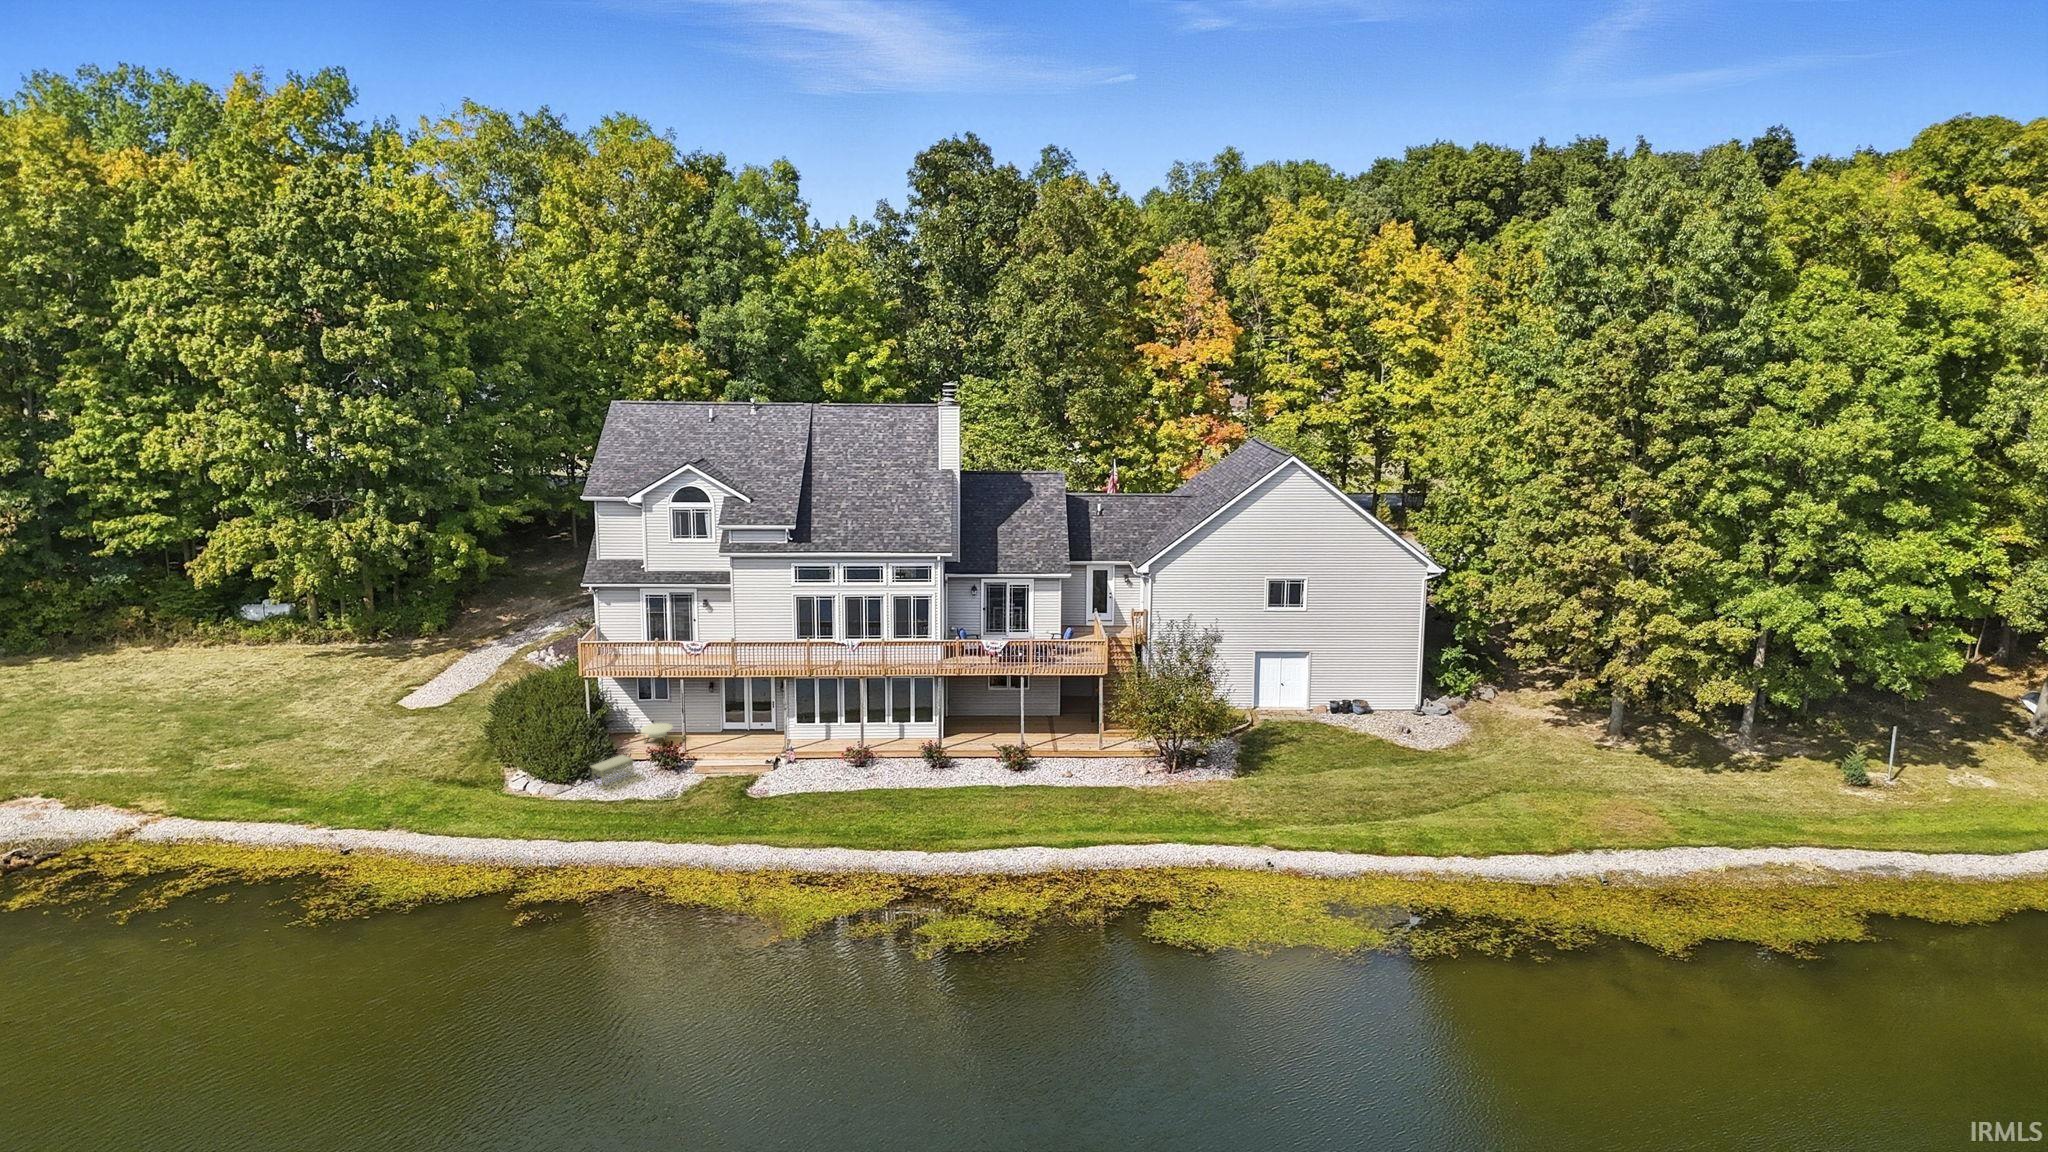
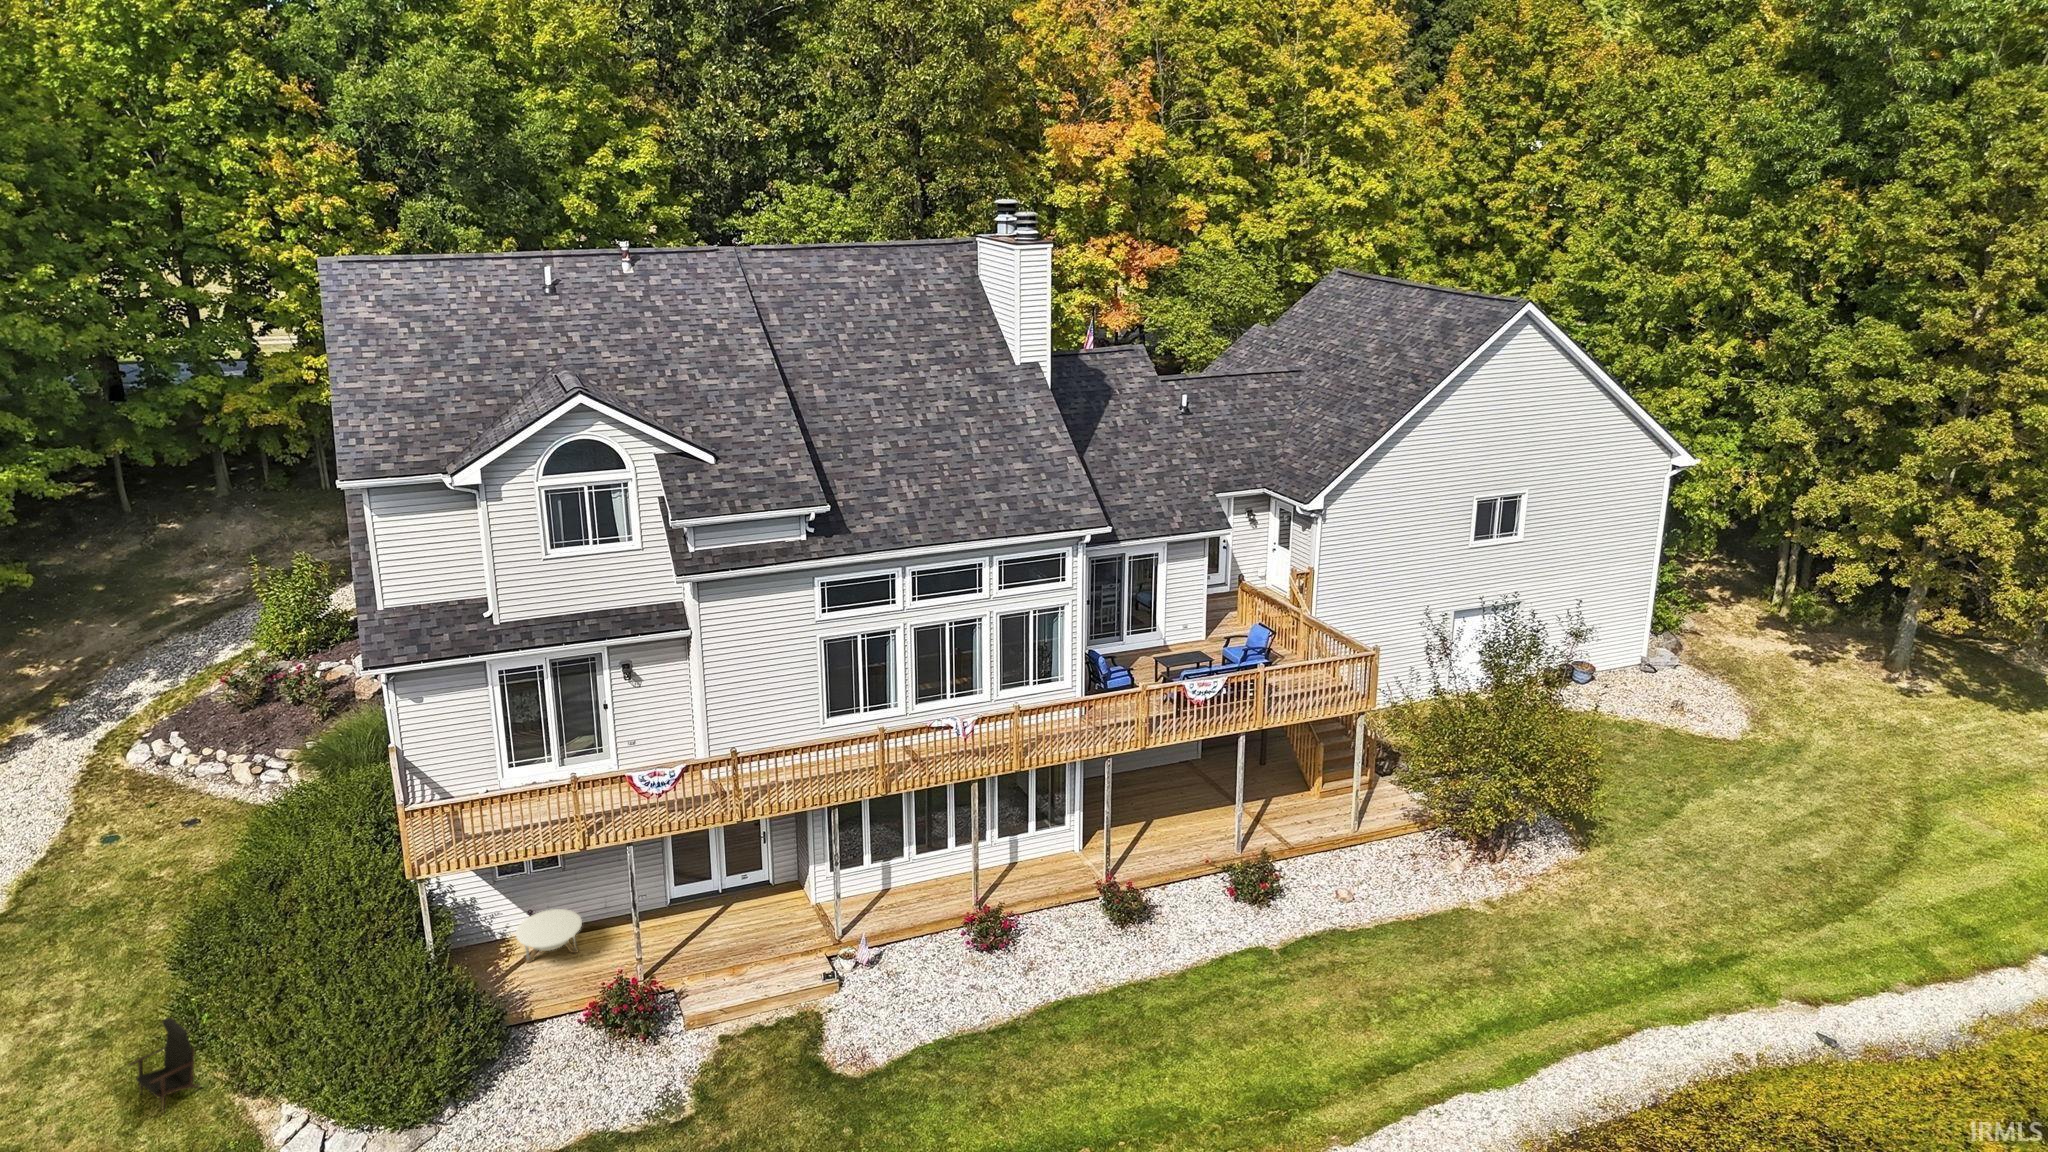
lounge chair: none [469,734,499,774] -> present [129,1018,201,1113]
storage bench: present [591,755,634,784] -> none [471,1020,560,1108]

